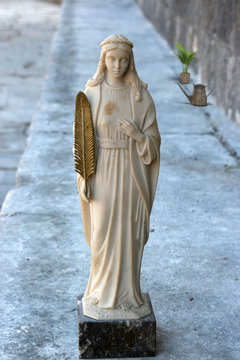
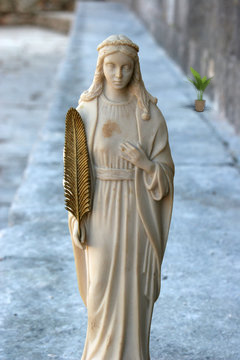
watering can: present [175,82,213,106] -> none [189,108,231,135]

